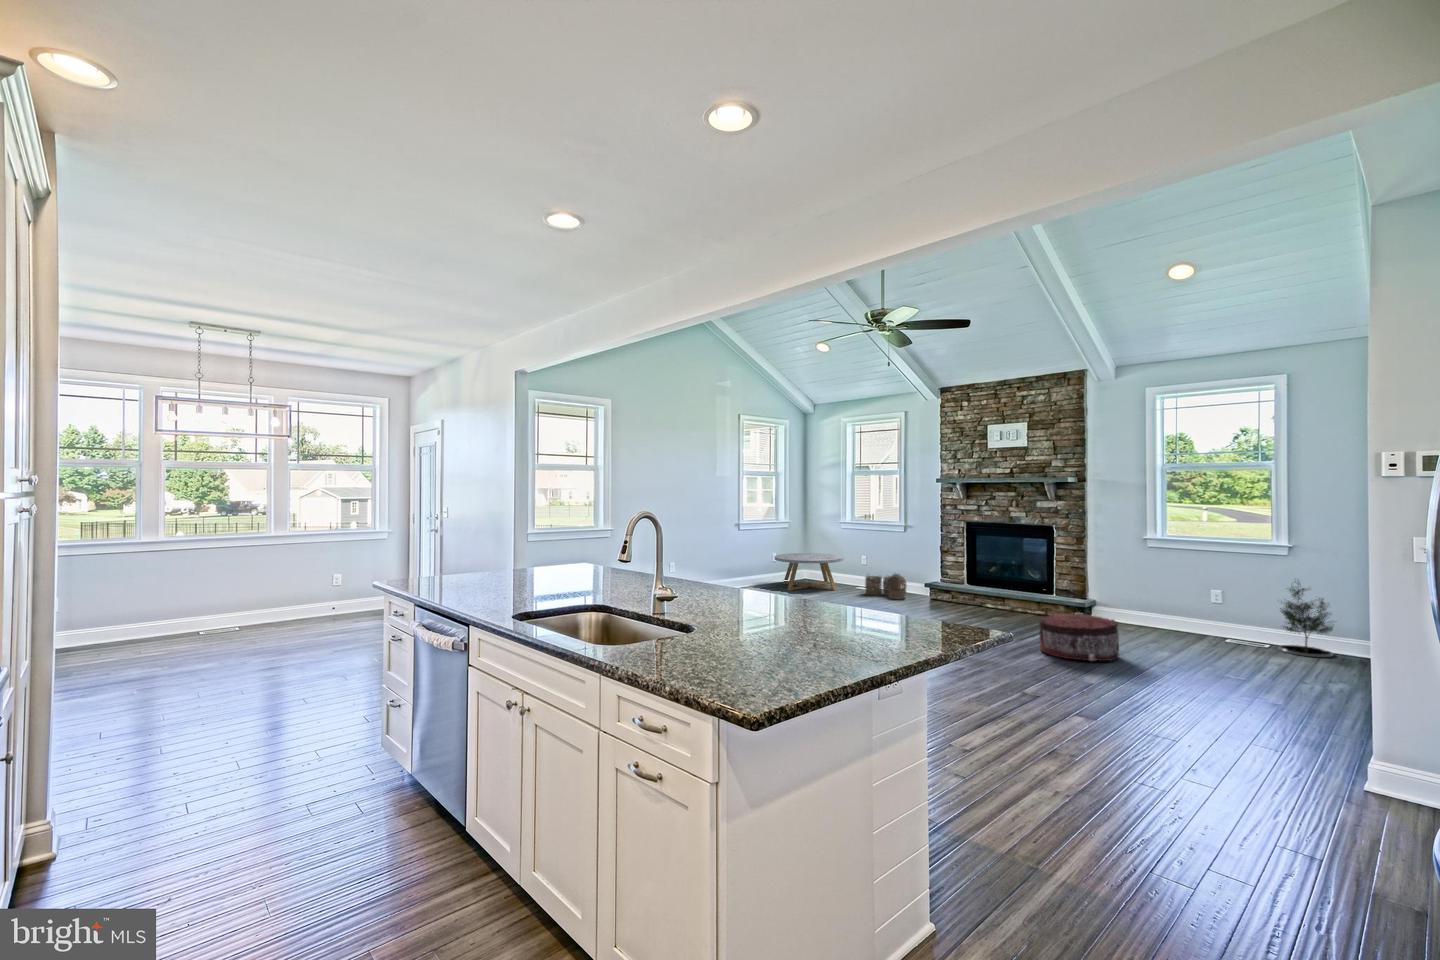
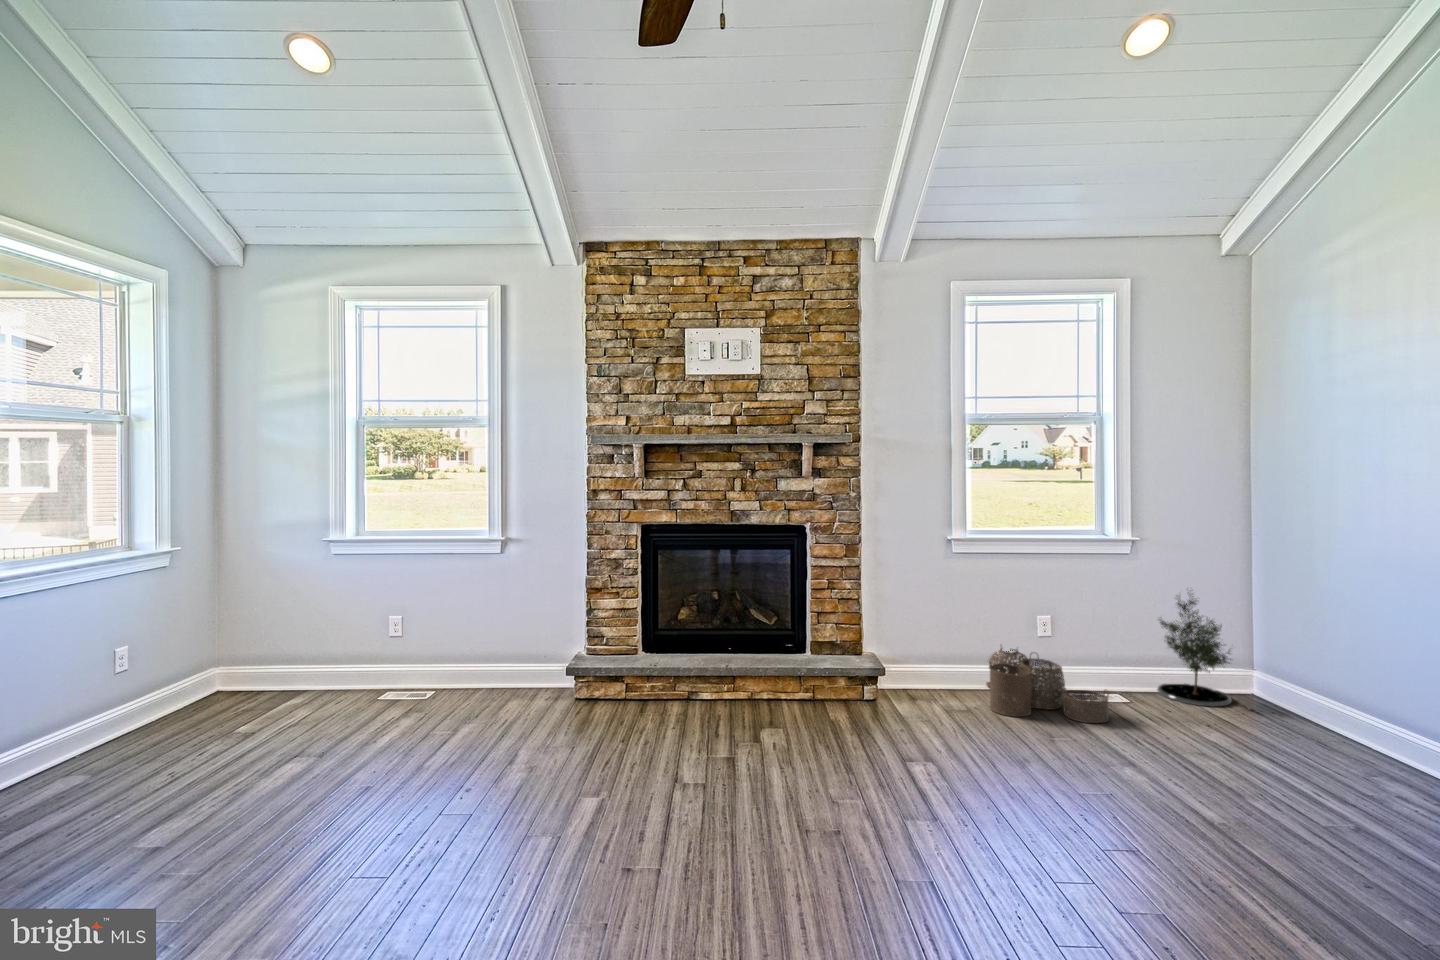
coffee table: present [775,553,844,590] -> none [125,619,351,756]
woven basket: present [865,574,906,599] -> present [986,646,1109,723]
pouf: present [1039,614,1119,661] -> none [1023,724,1226,886]

